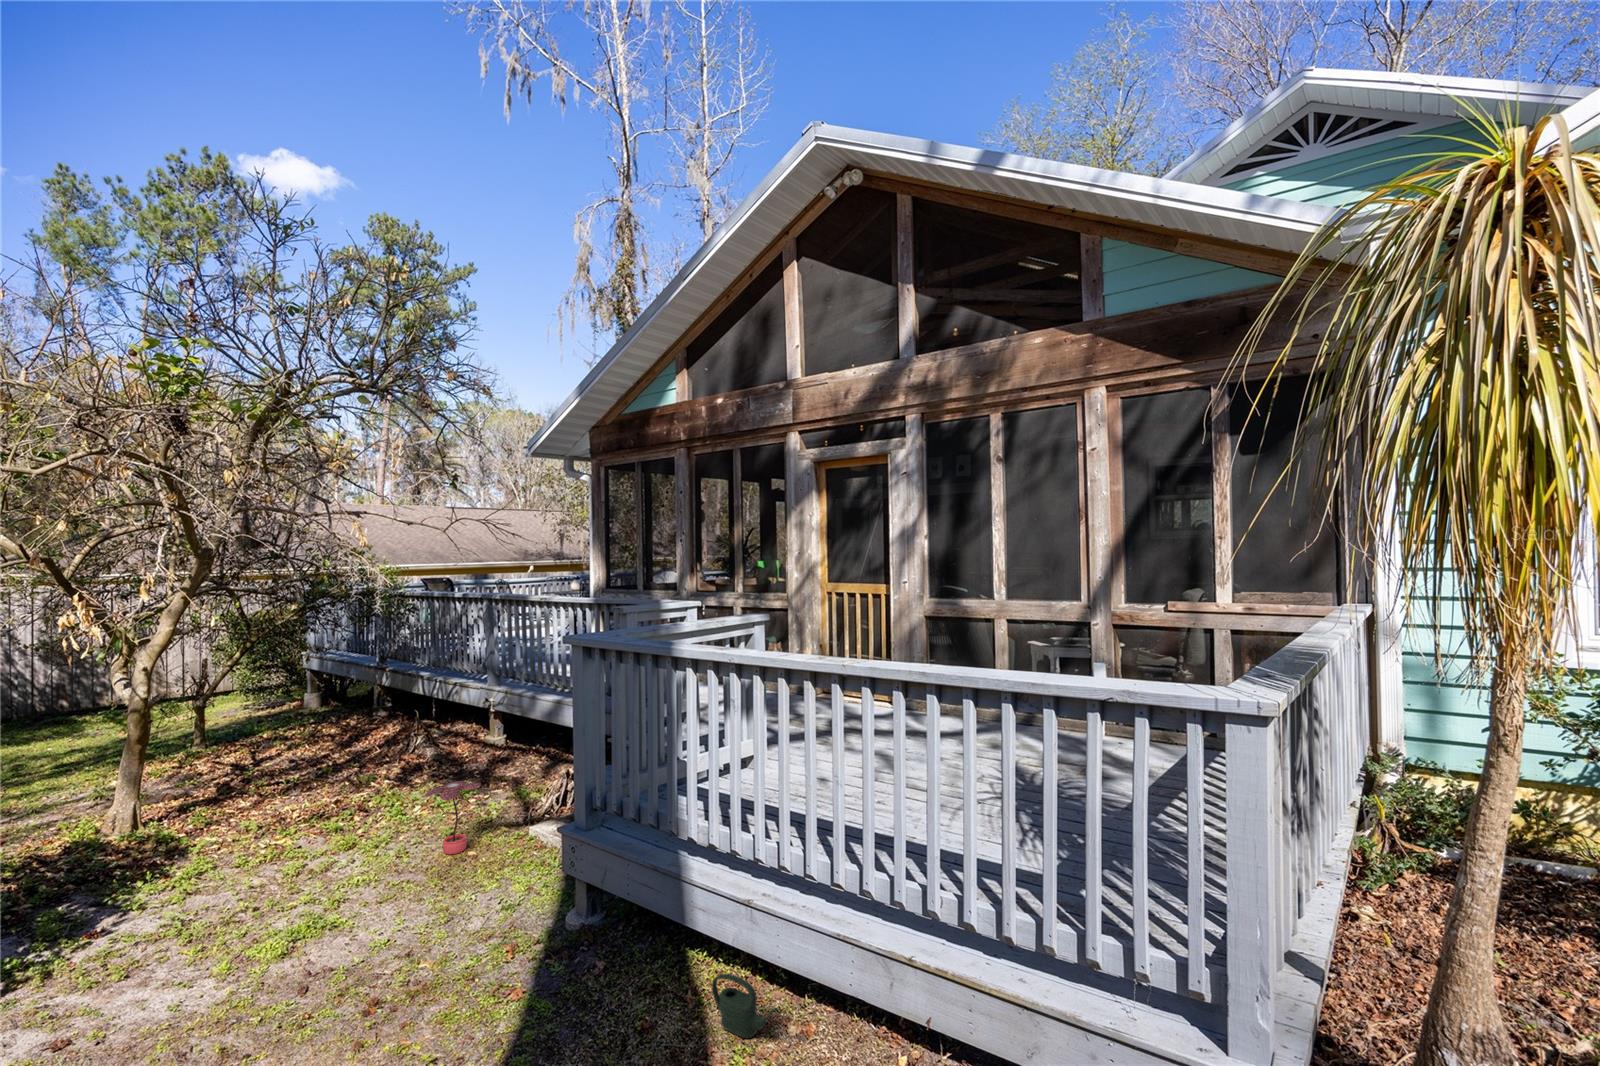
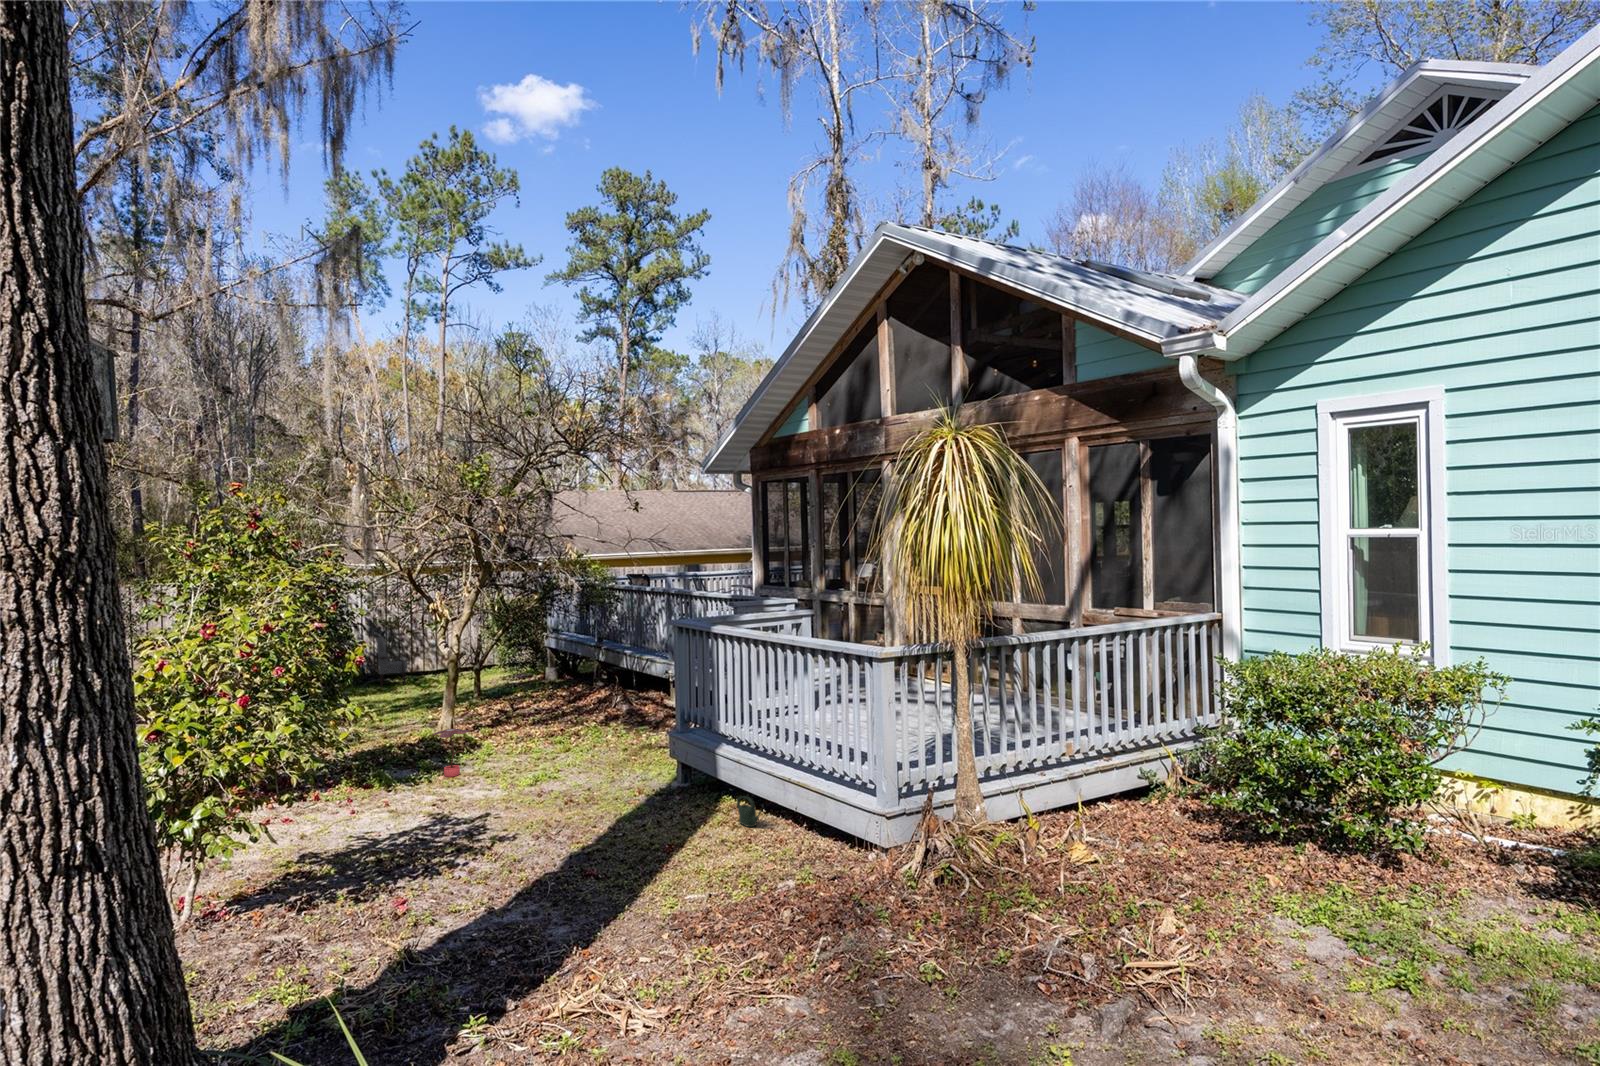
armchair: none [35,666,91,735] -> present [377,637,407,687]
potted plant: present [425,781,481,854] -> present [433,729,469,777]

